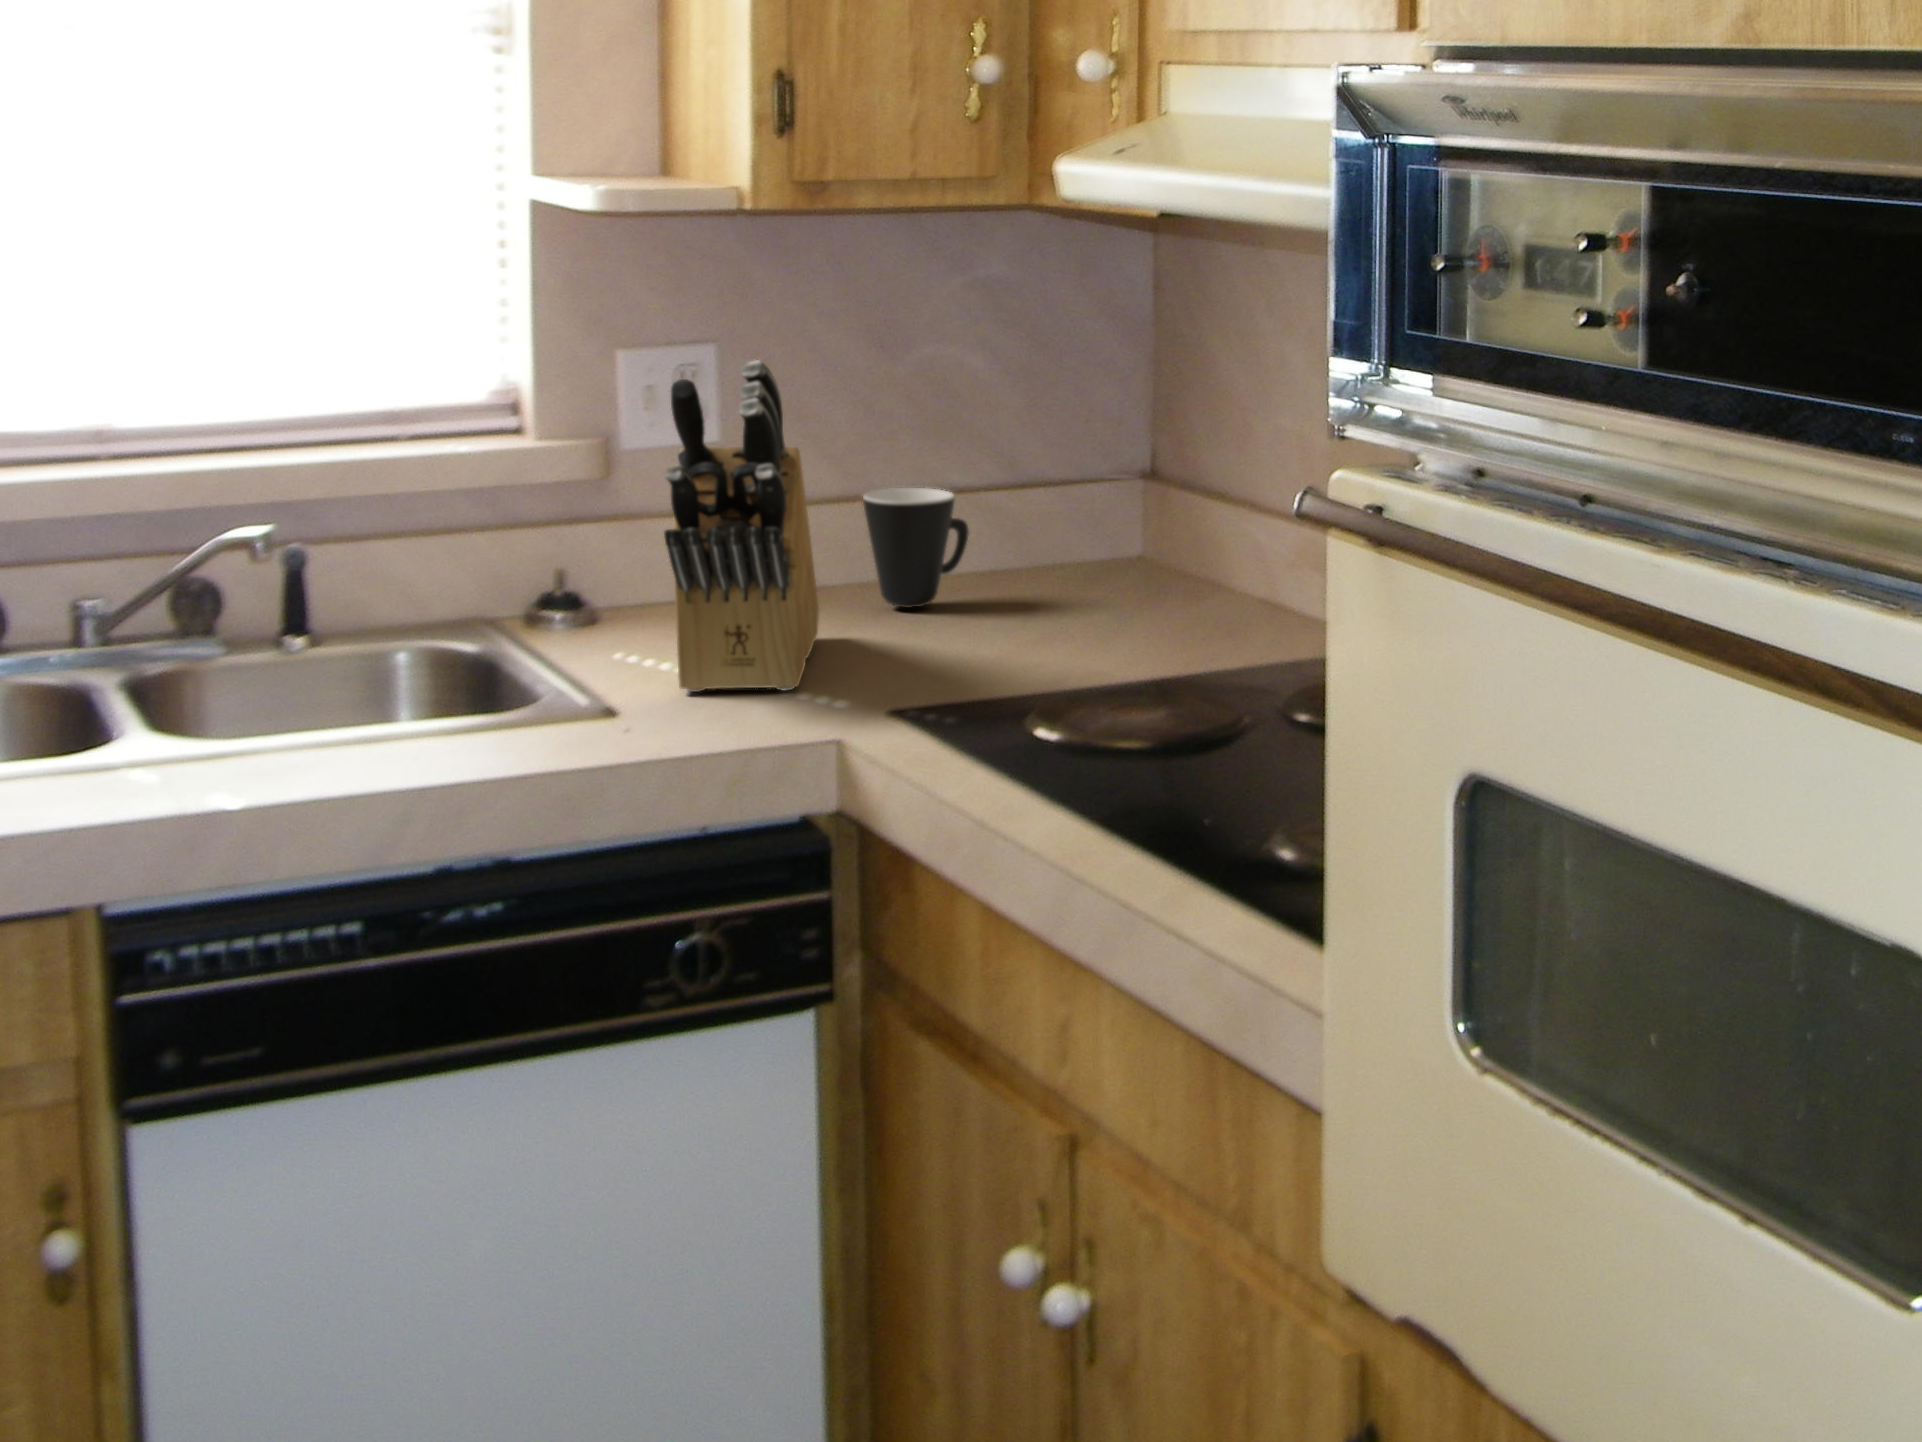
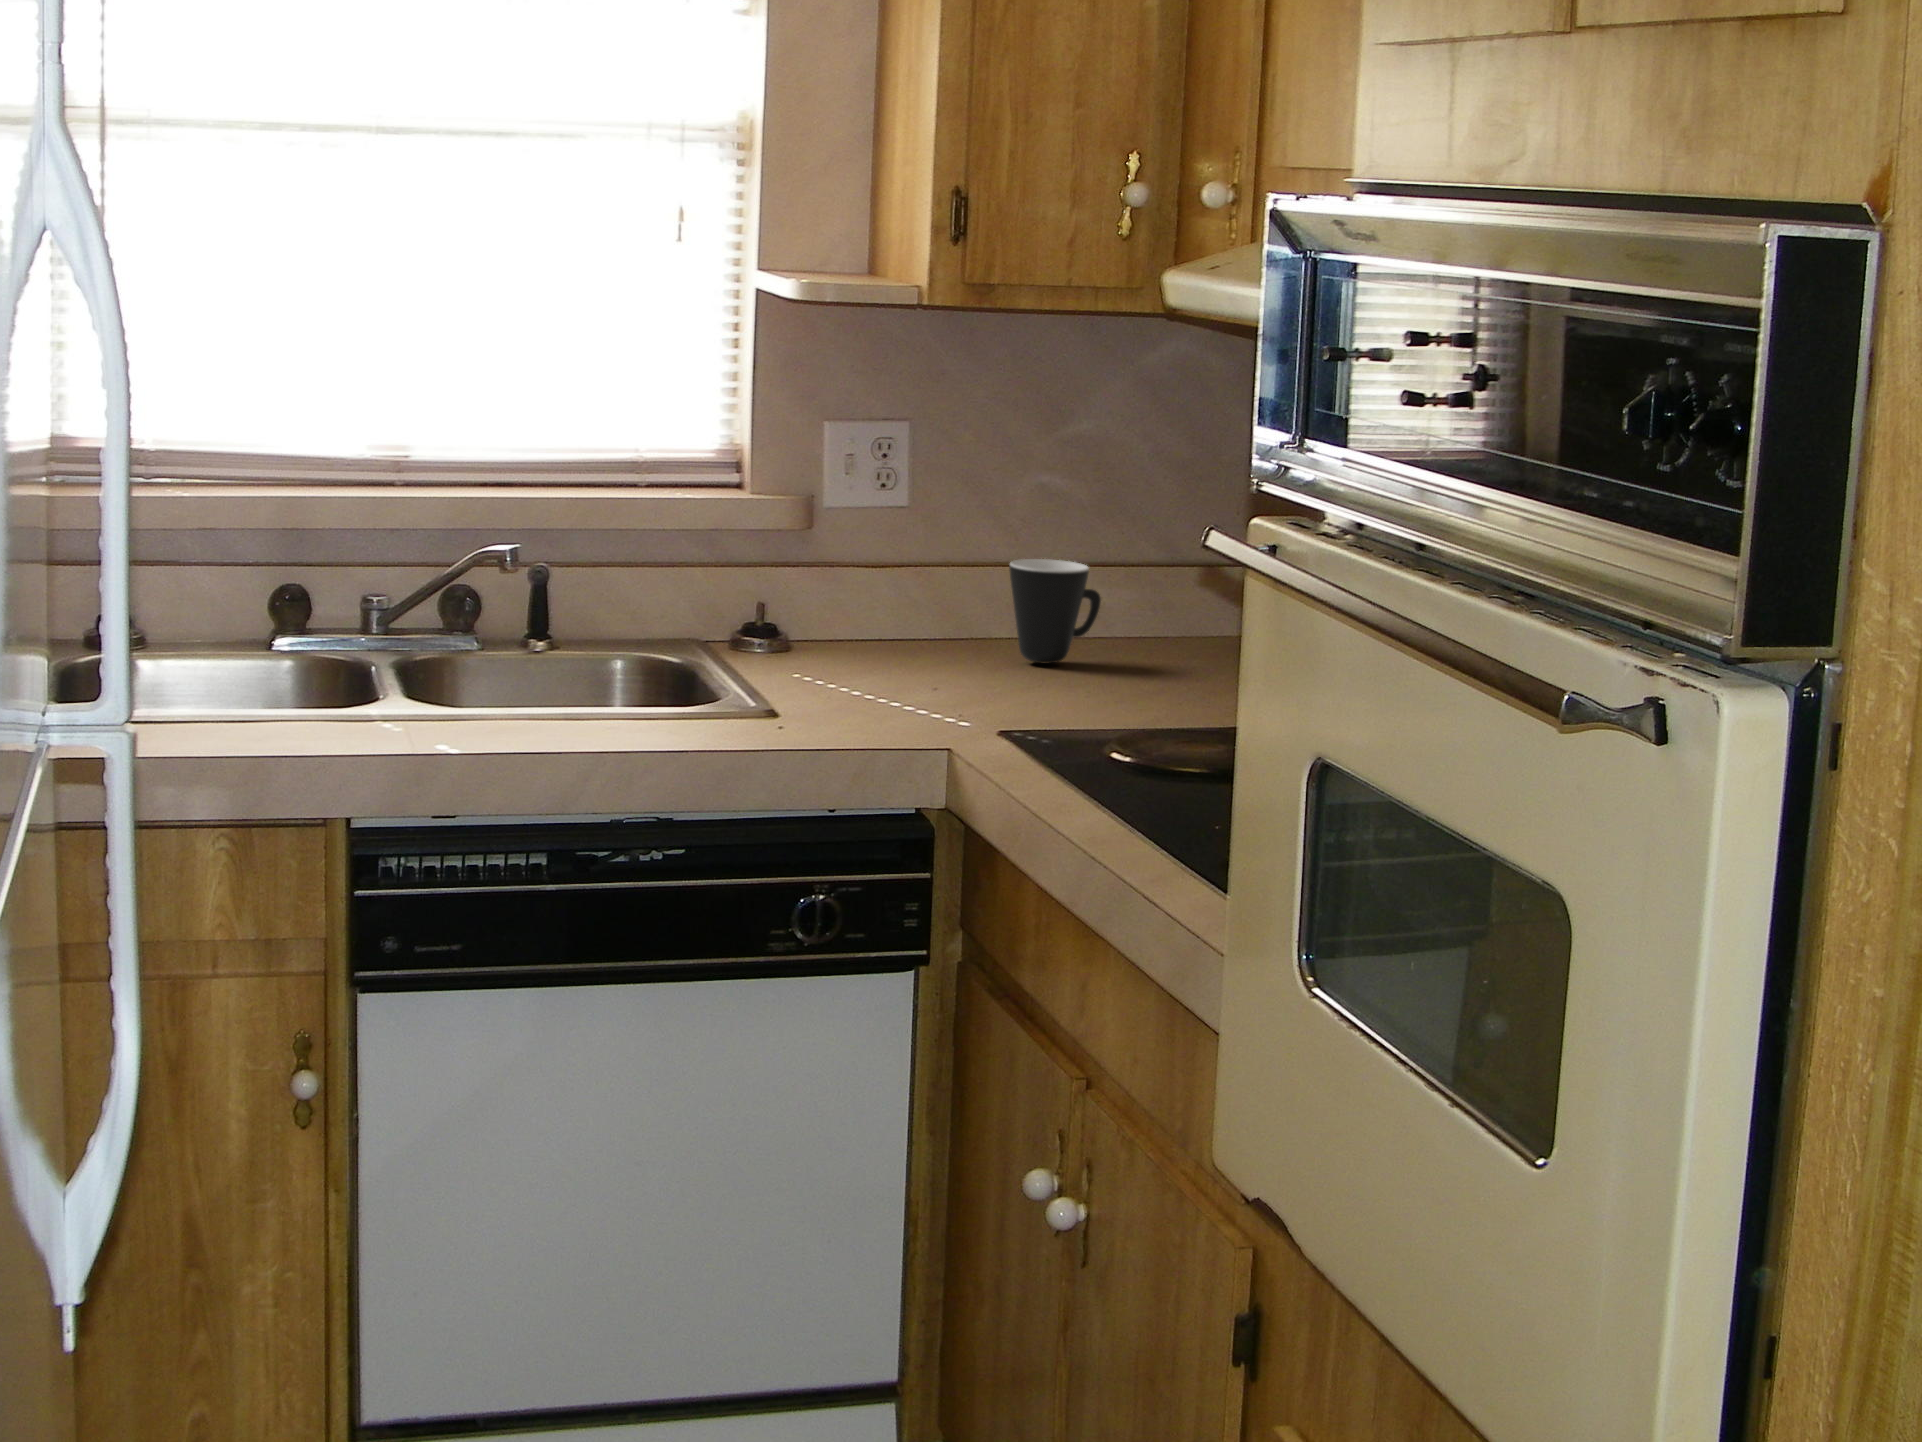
knife block: present [664,360,819,692] -> none [818,431,959,714]

